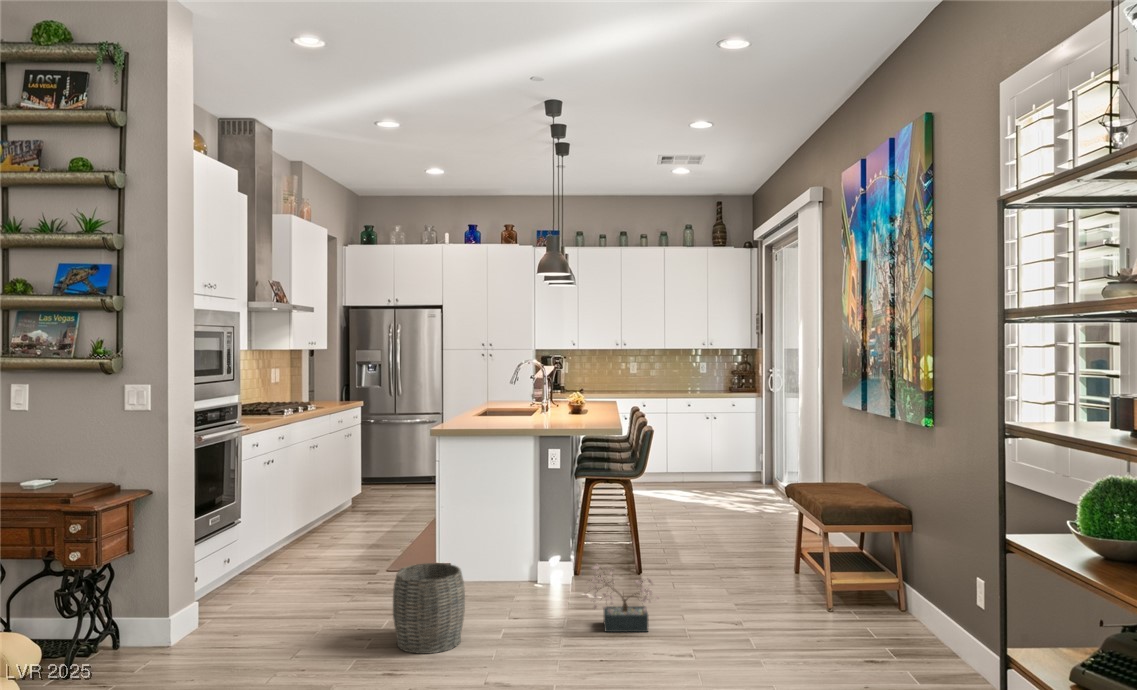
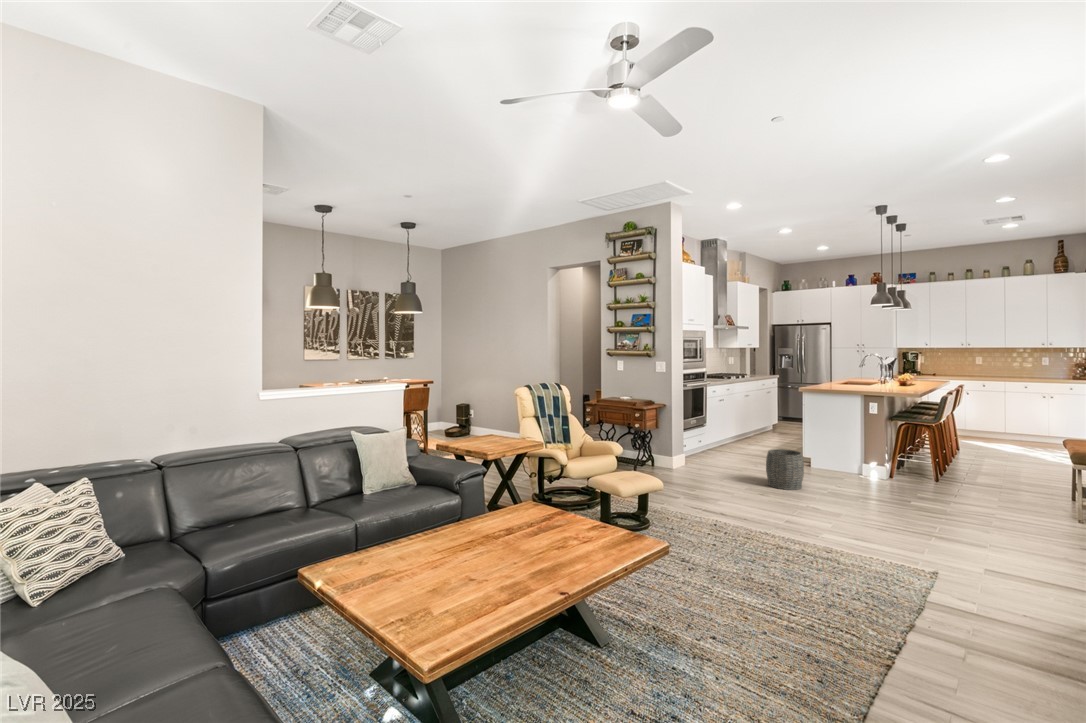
decorative plant: present [585,564,660,632] -> none [878,463,929,504]

